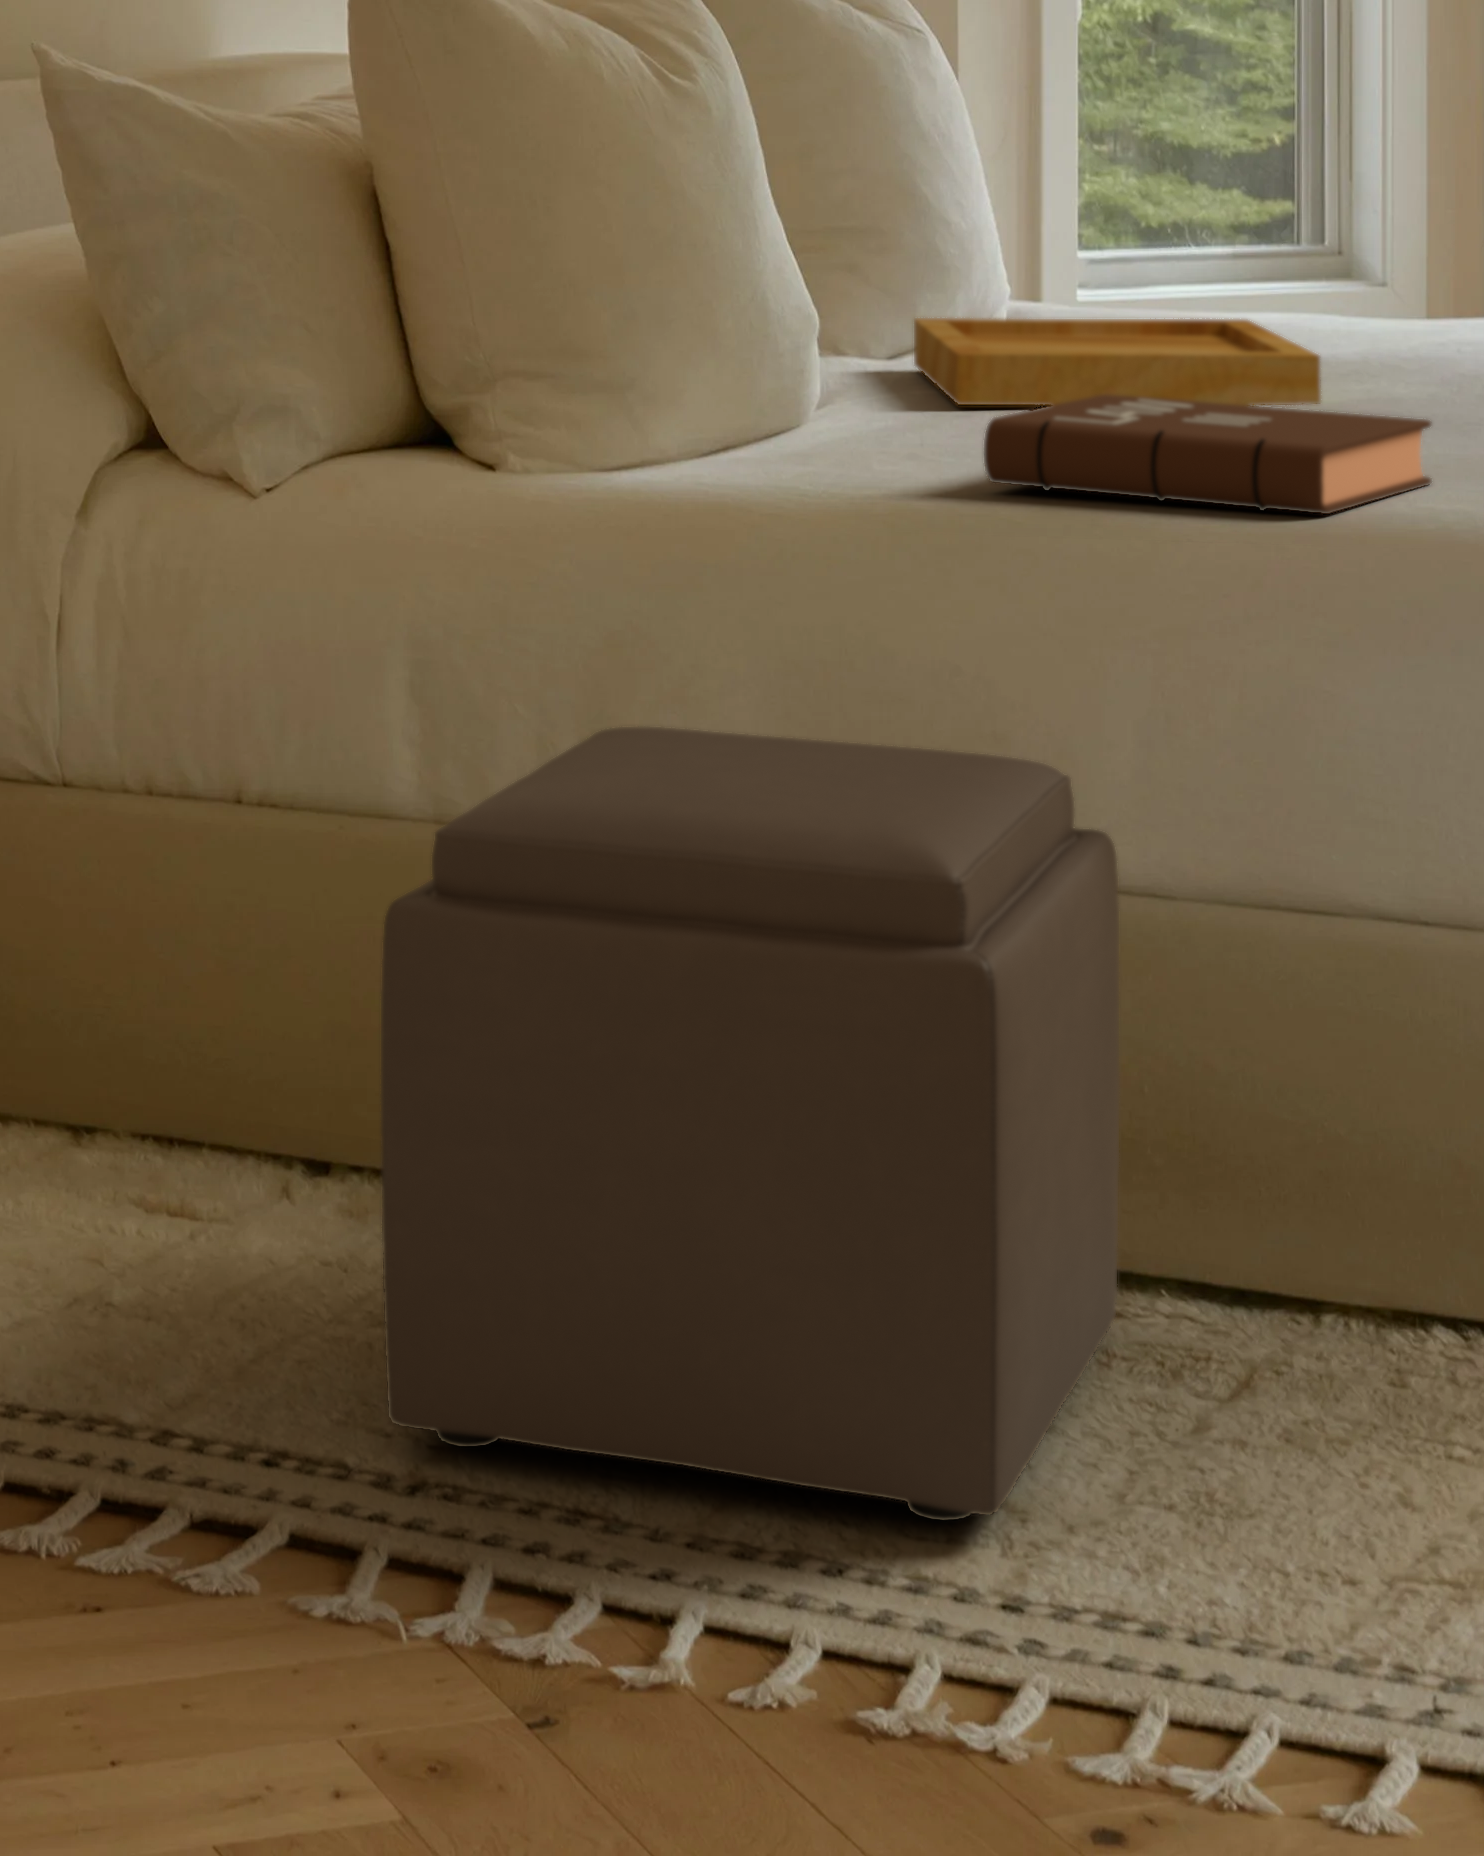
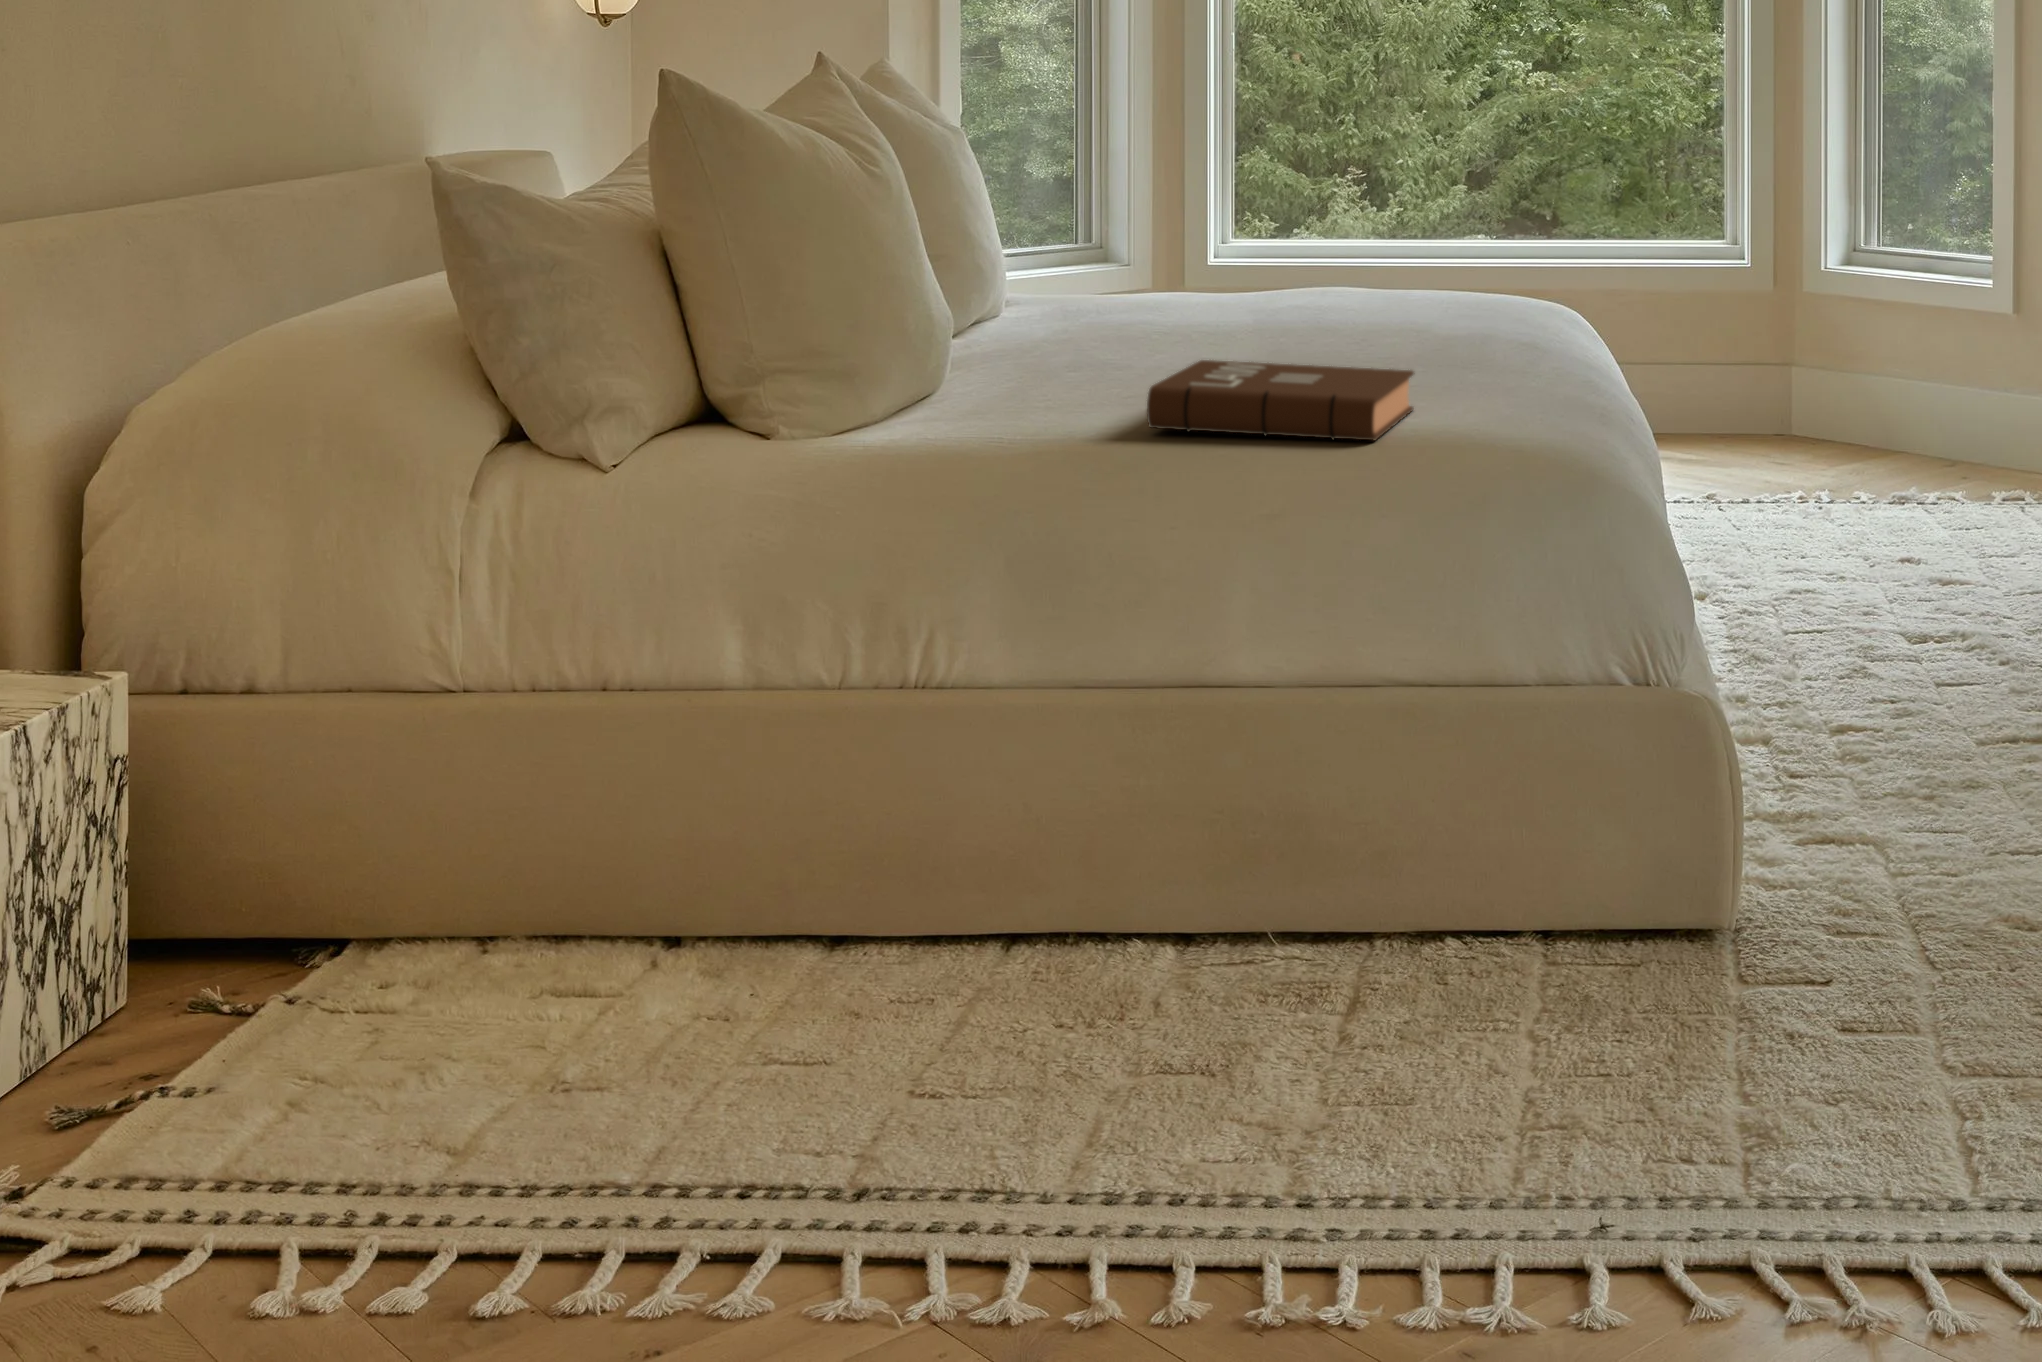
tray: present [914,318,1321,406] -> none [1012,286,1291,359]
ottoman: present [381,727,1120,1521] -> none [824,625,1275,1155]

